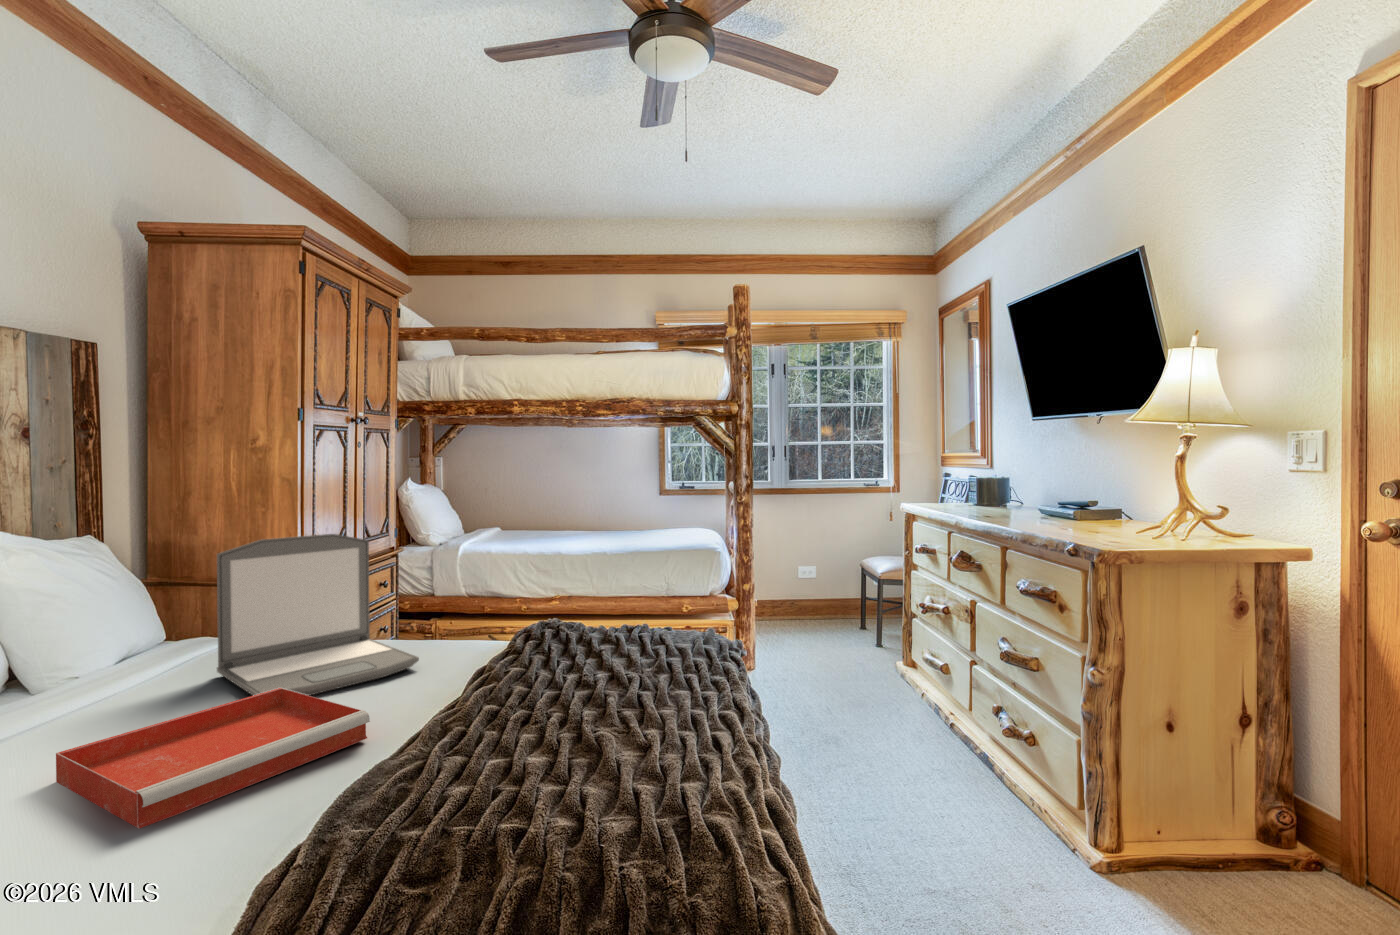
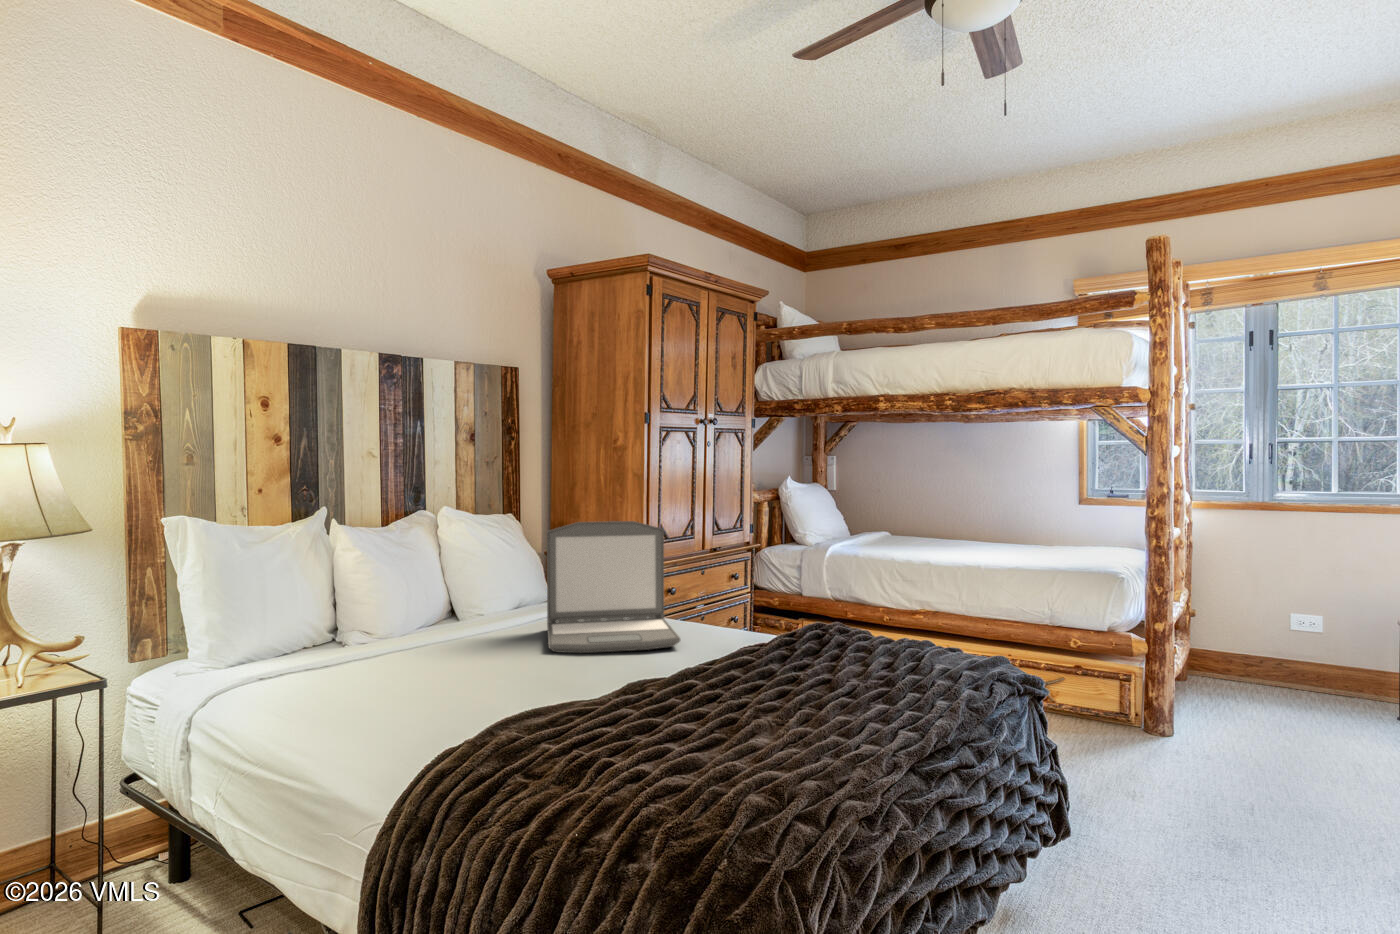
tray: present [56,688,370,828] -> none [407,640,582,708]

